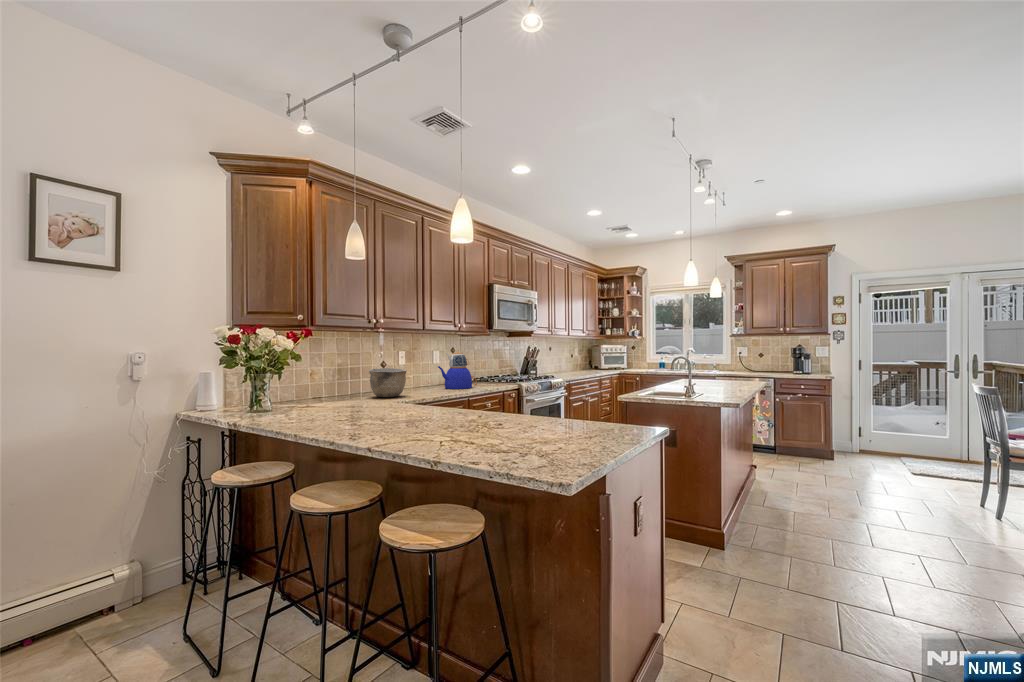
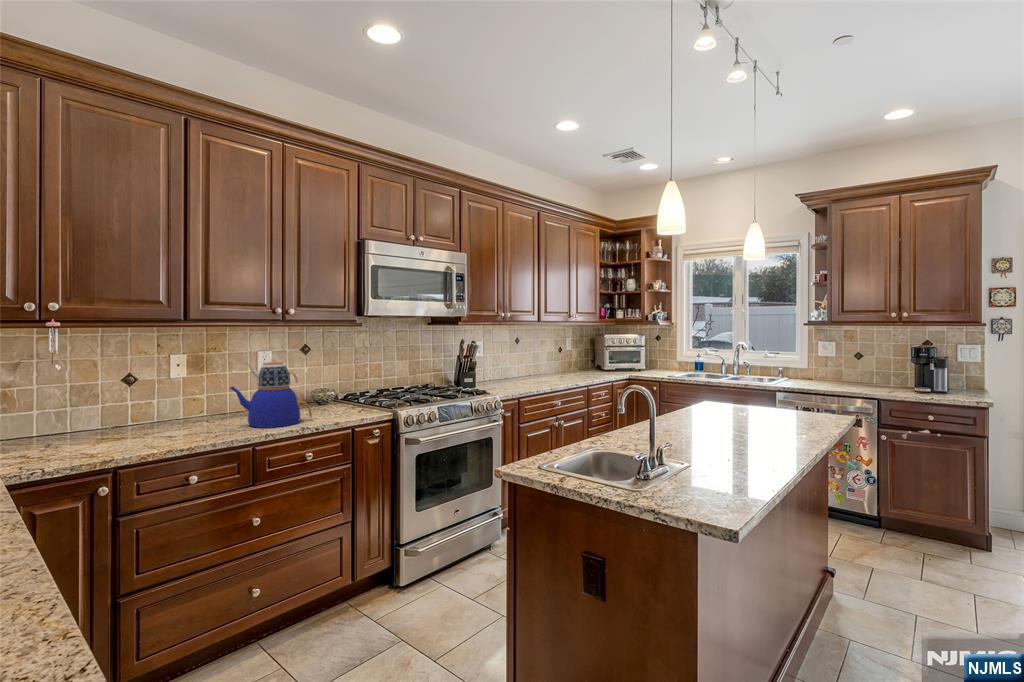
bowl: present [369,368,407,397] -> none [24,397,116,457]

